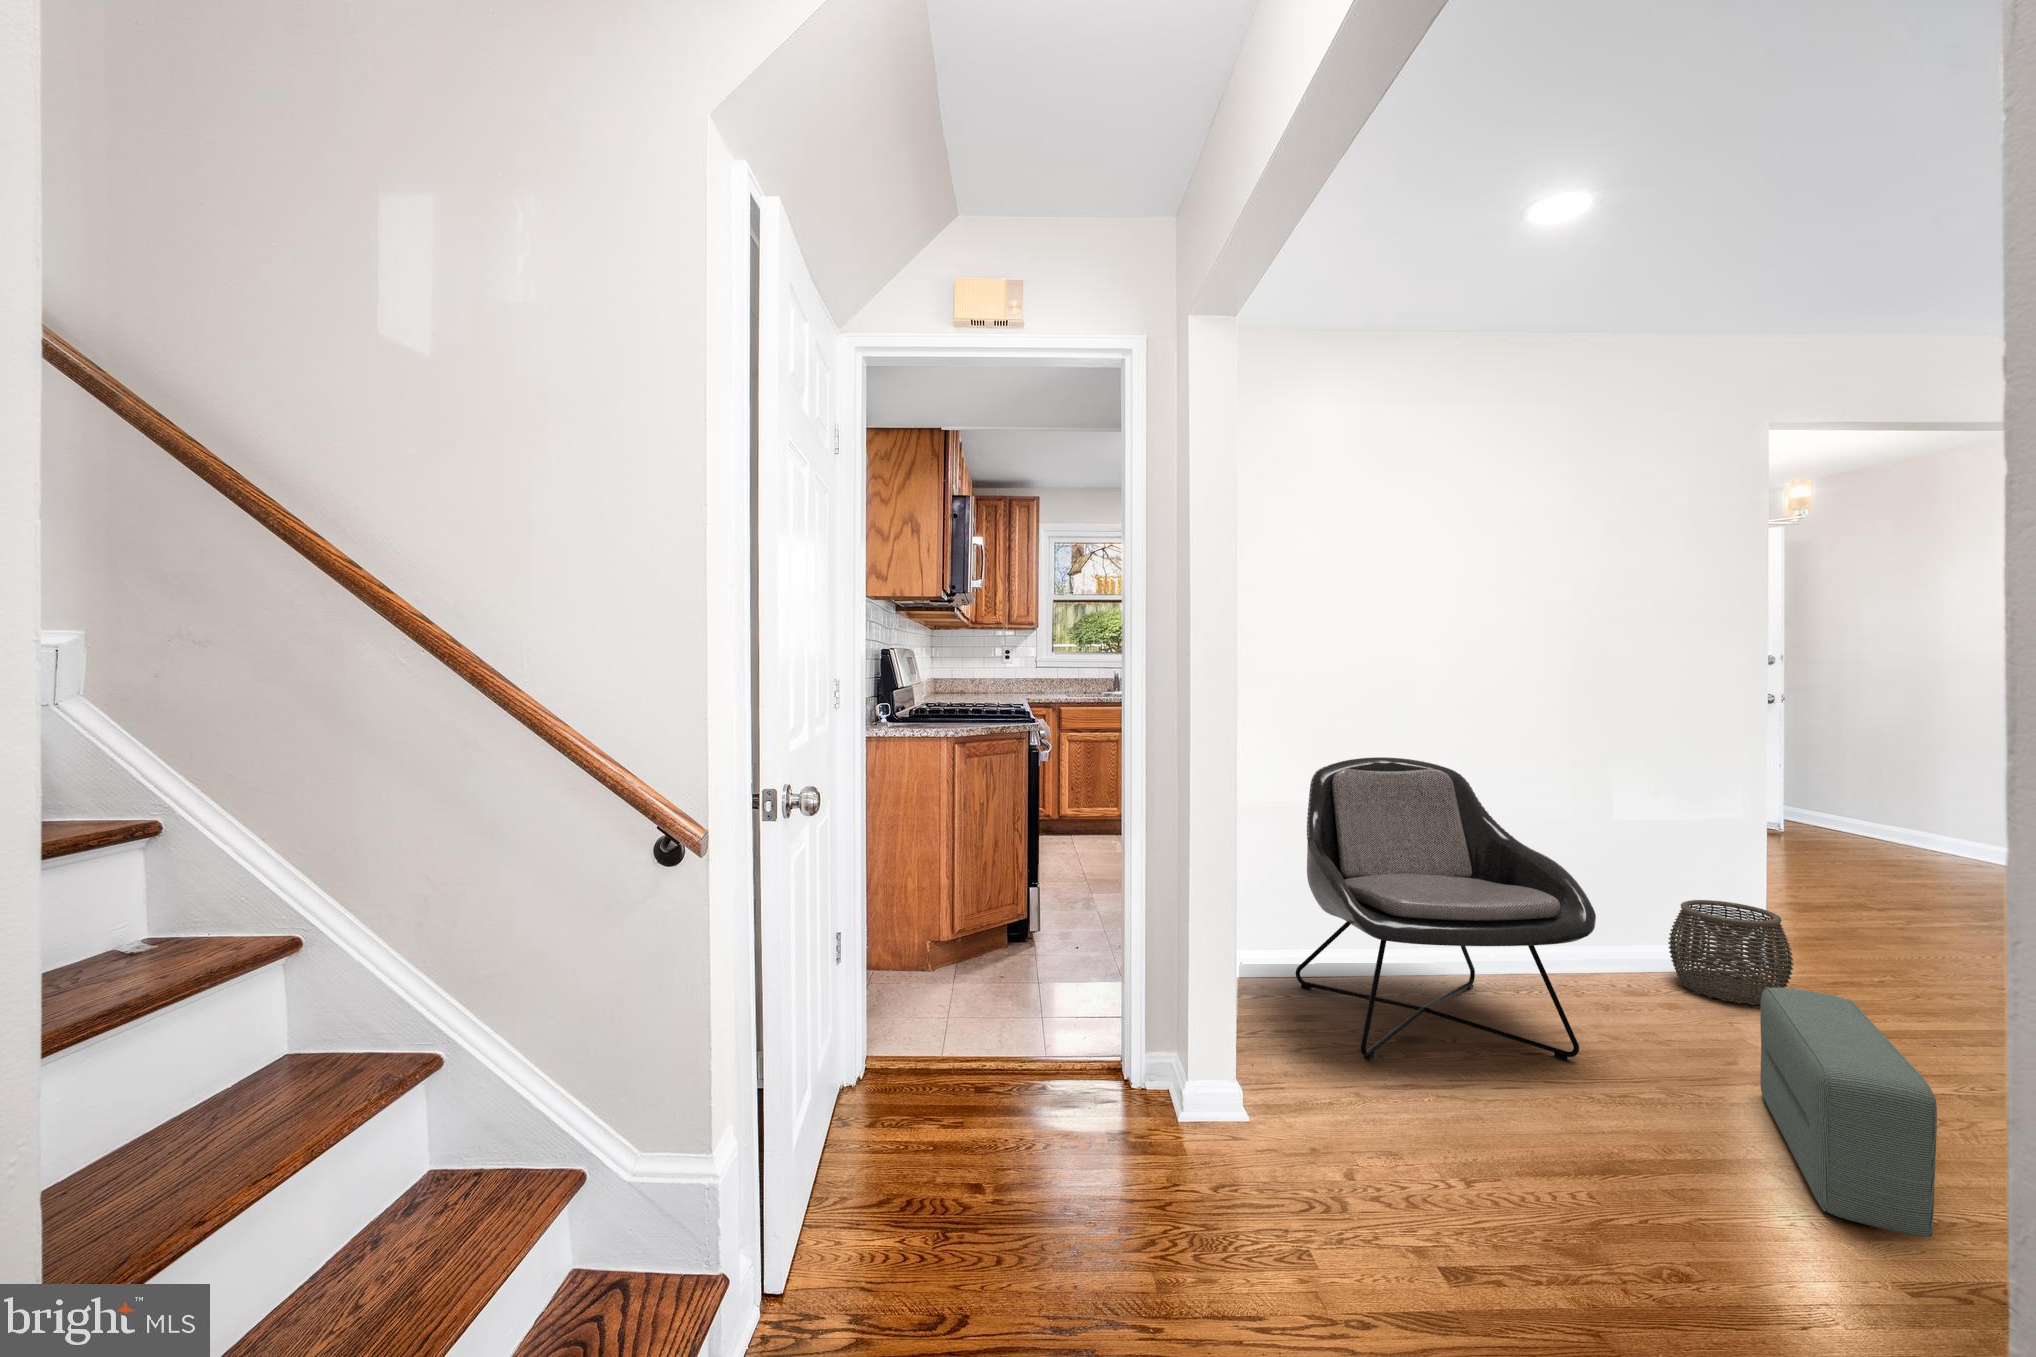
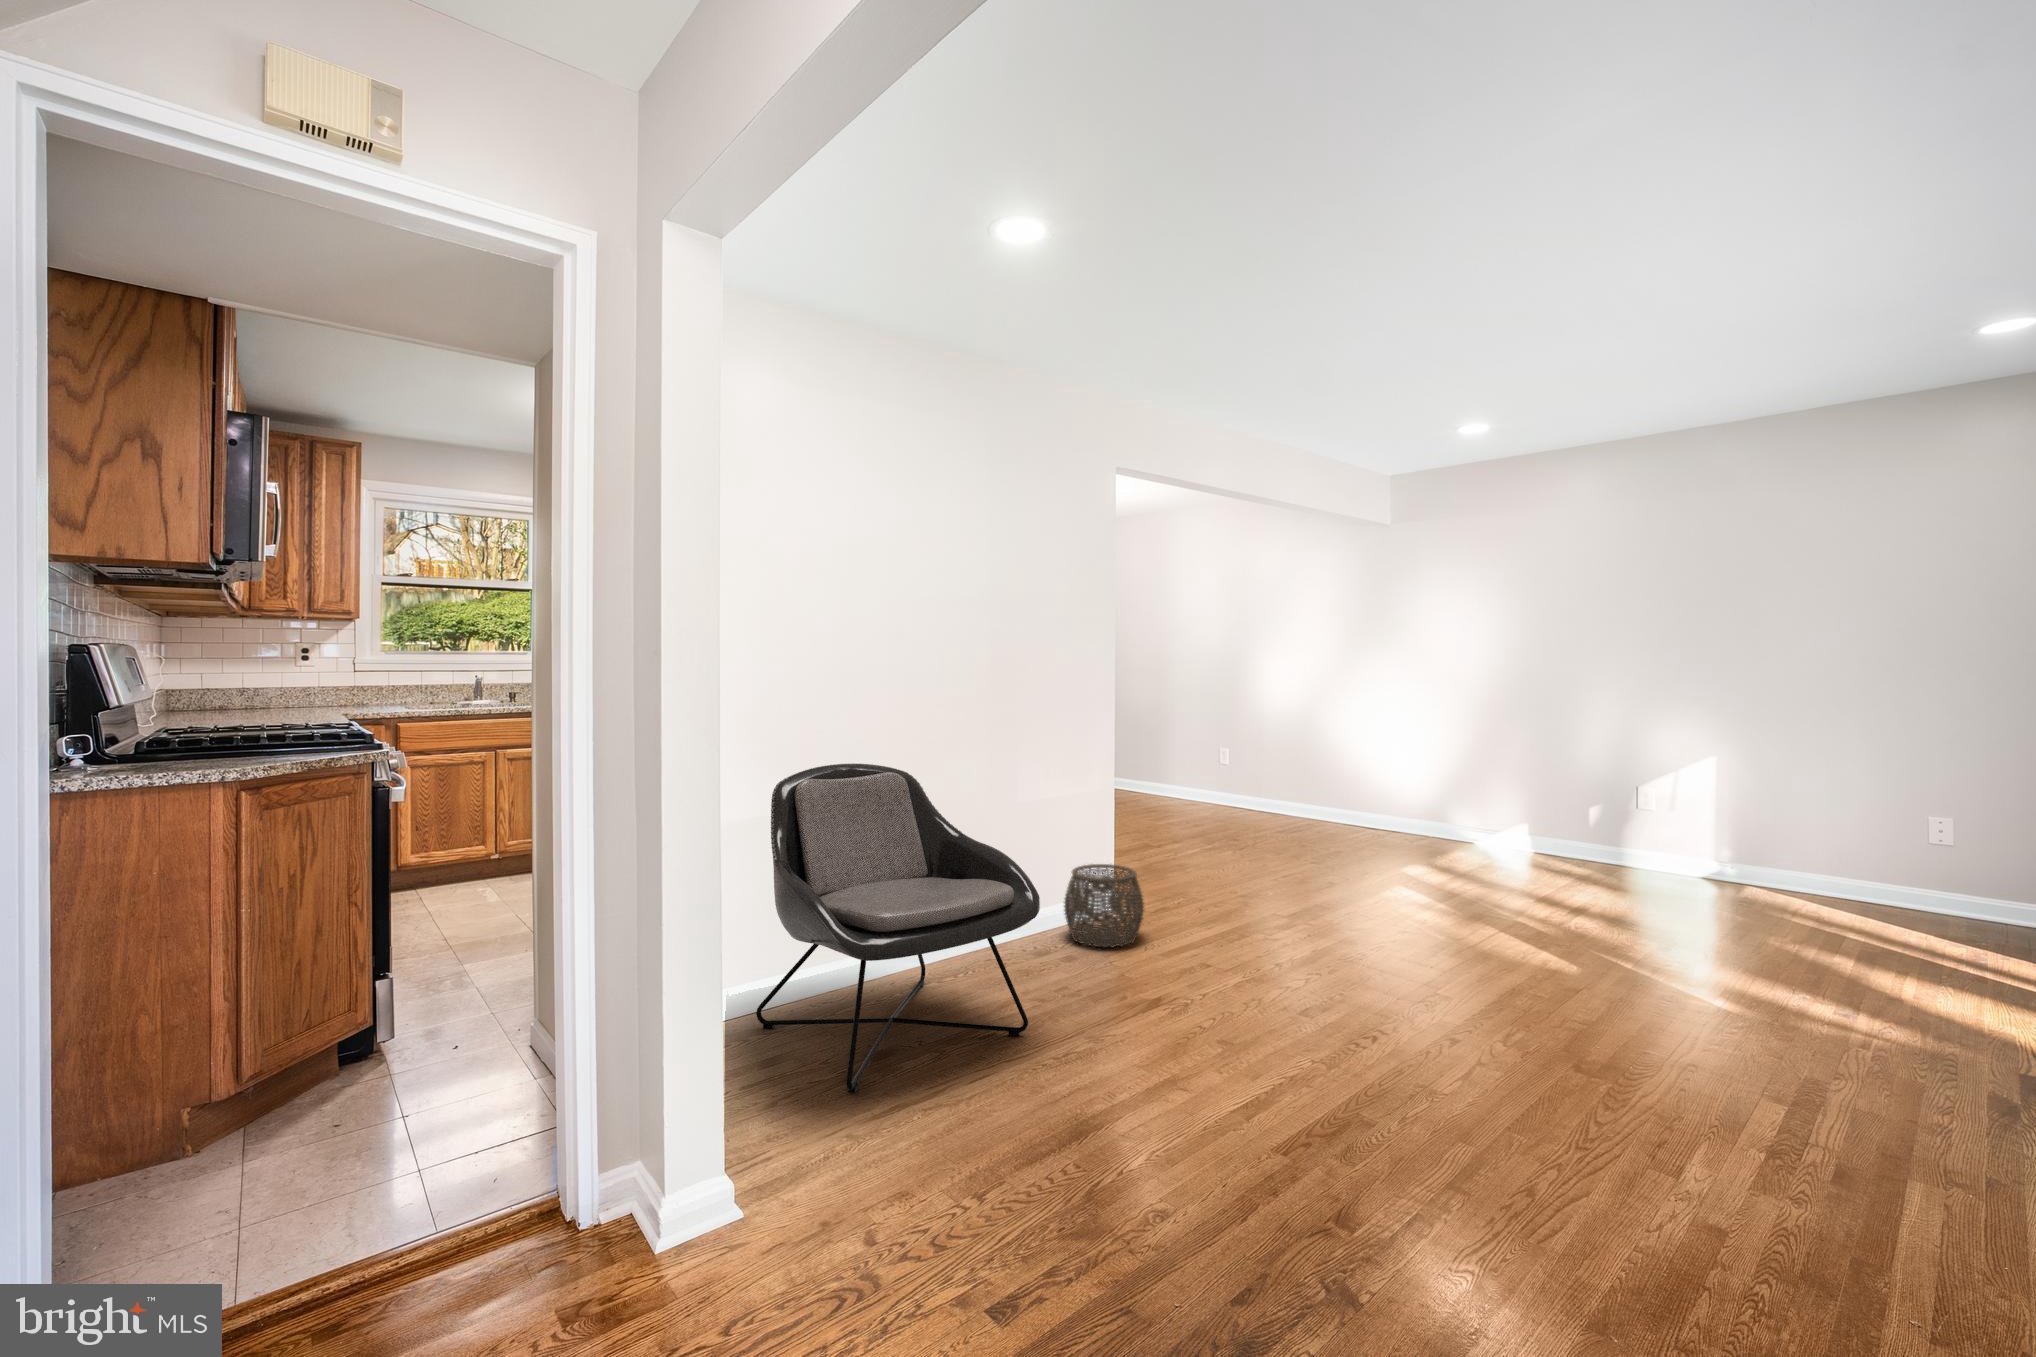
pouf: present [1760,987,1937,1237] -> none [1152,930,1283,1113]

